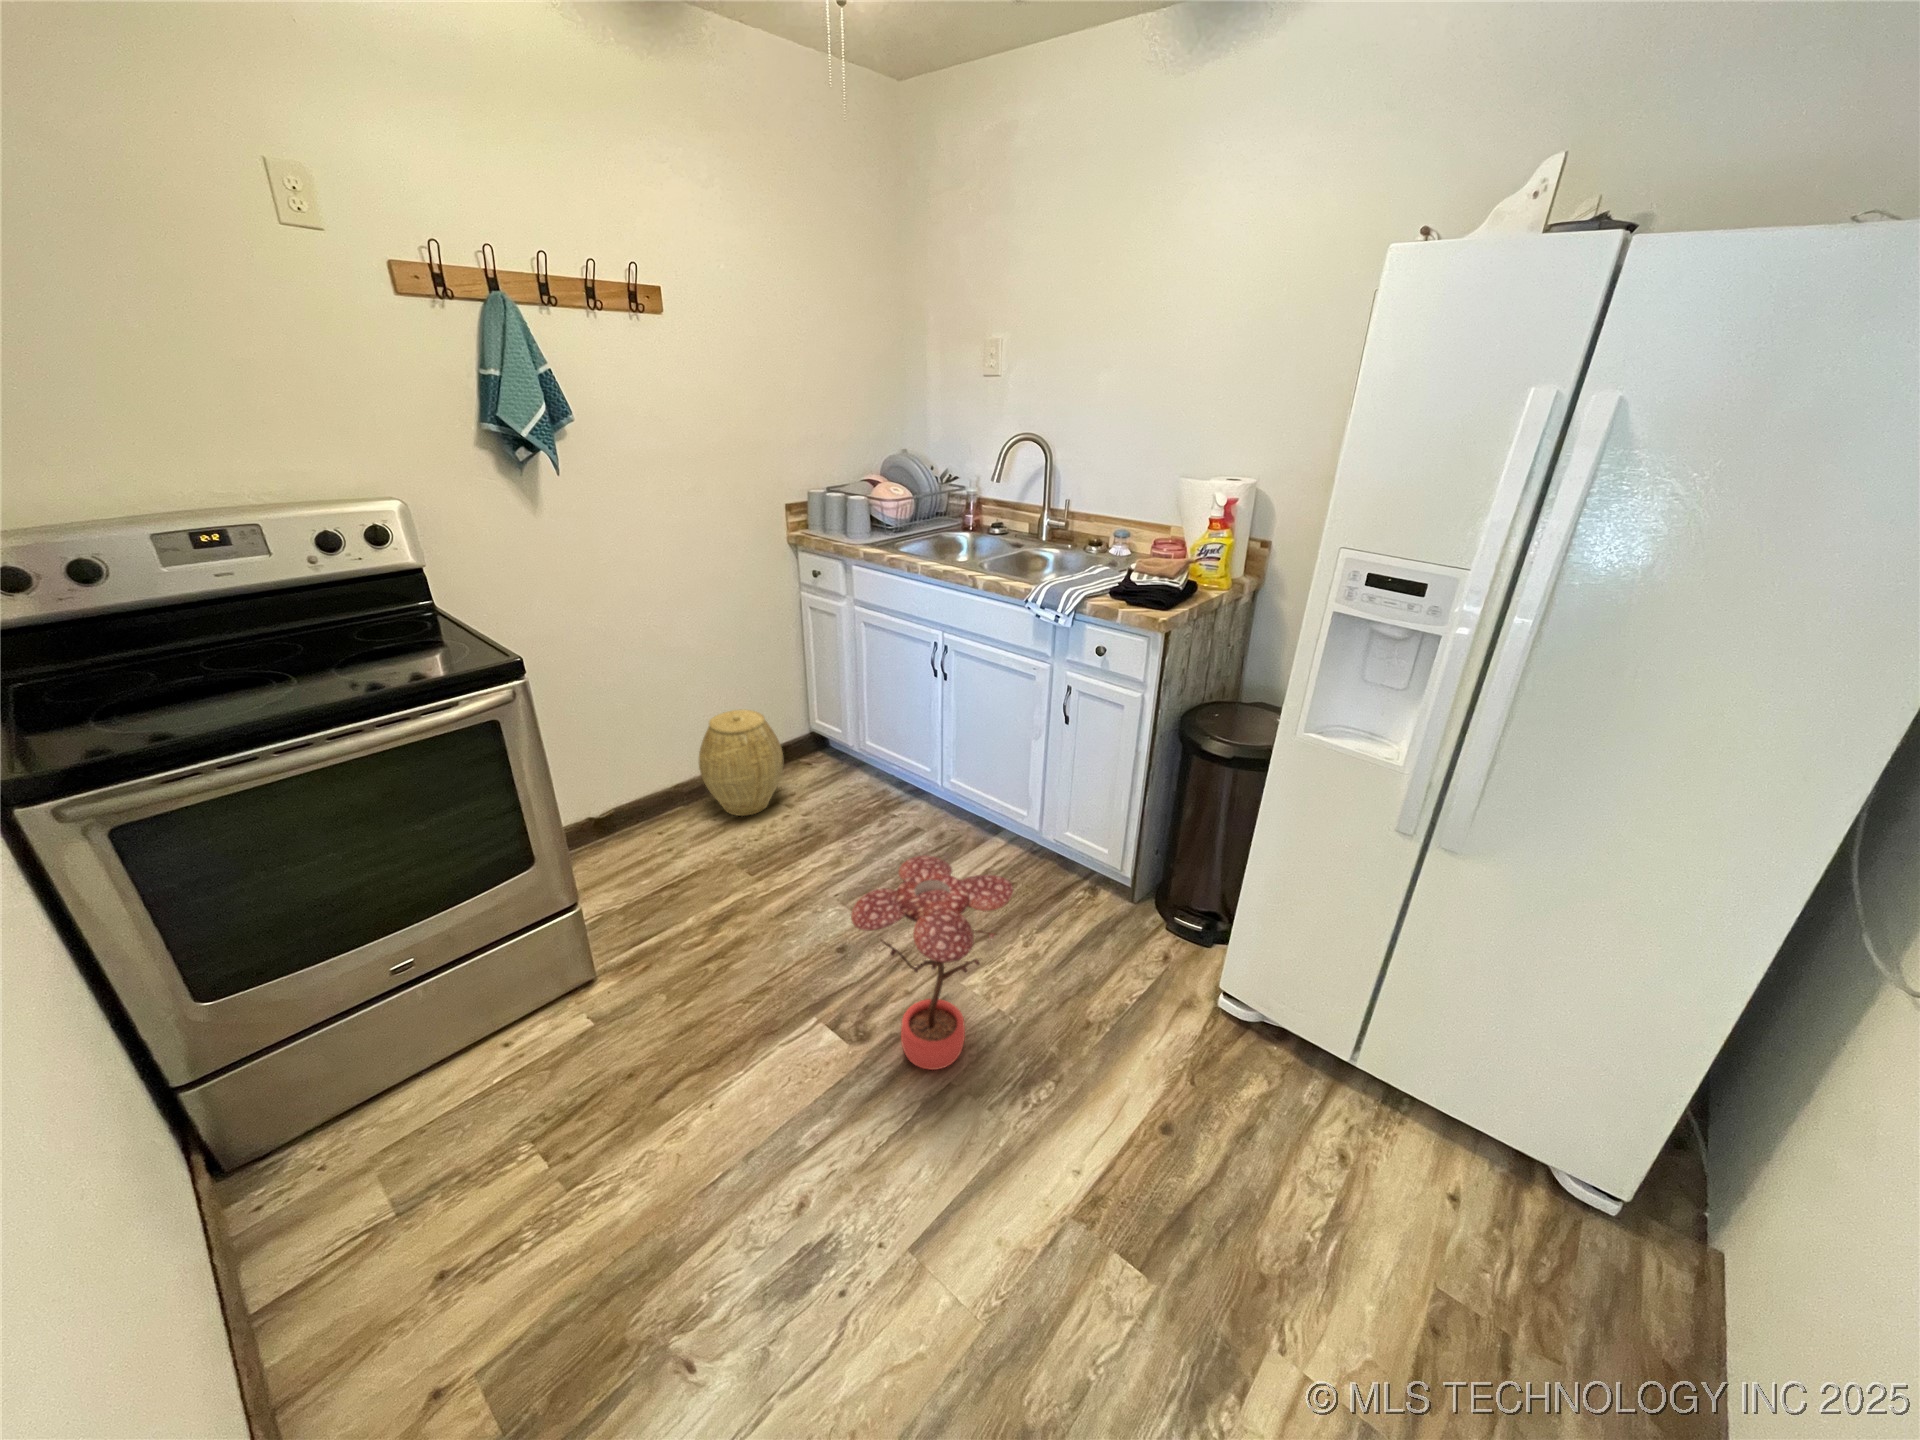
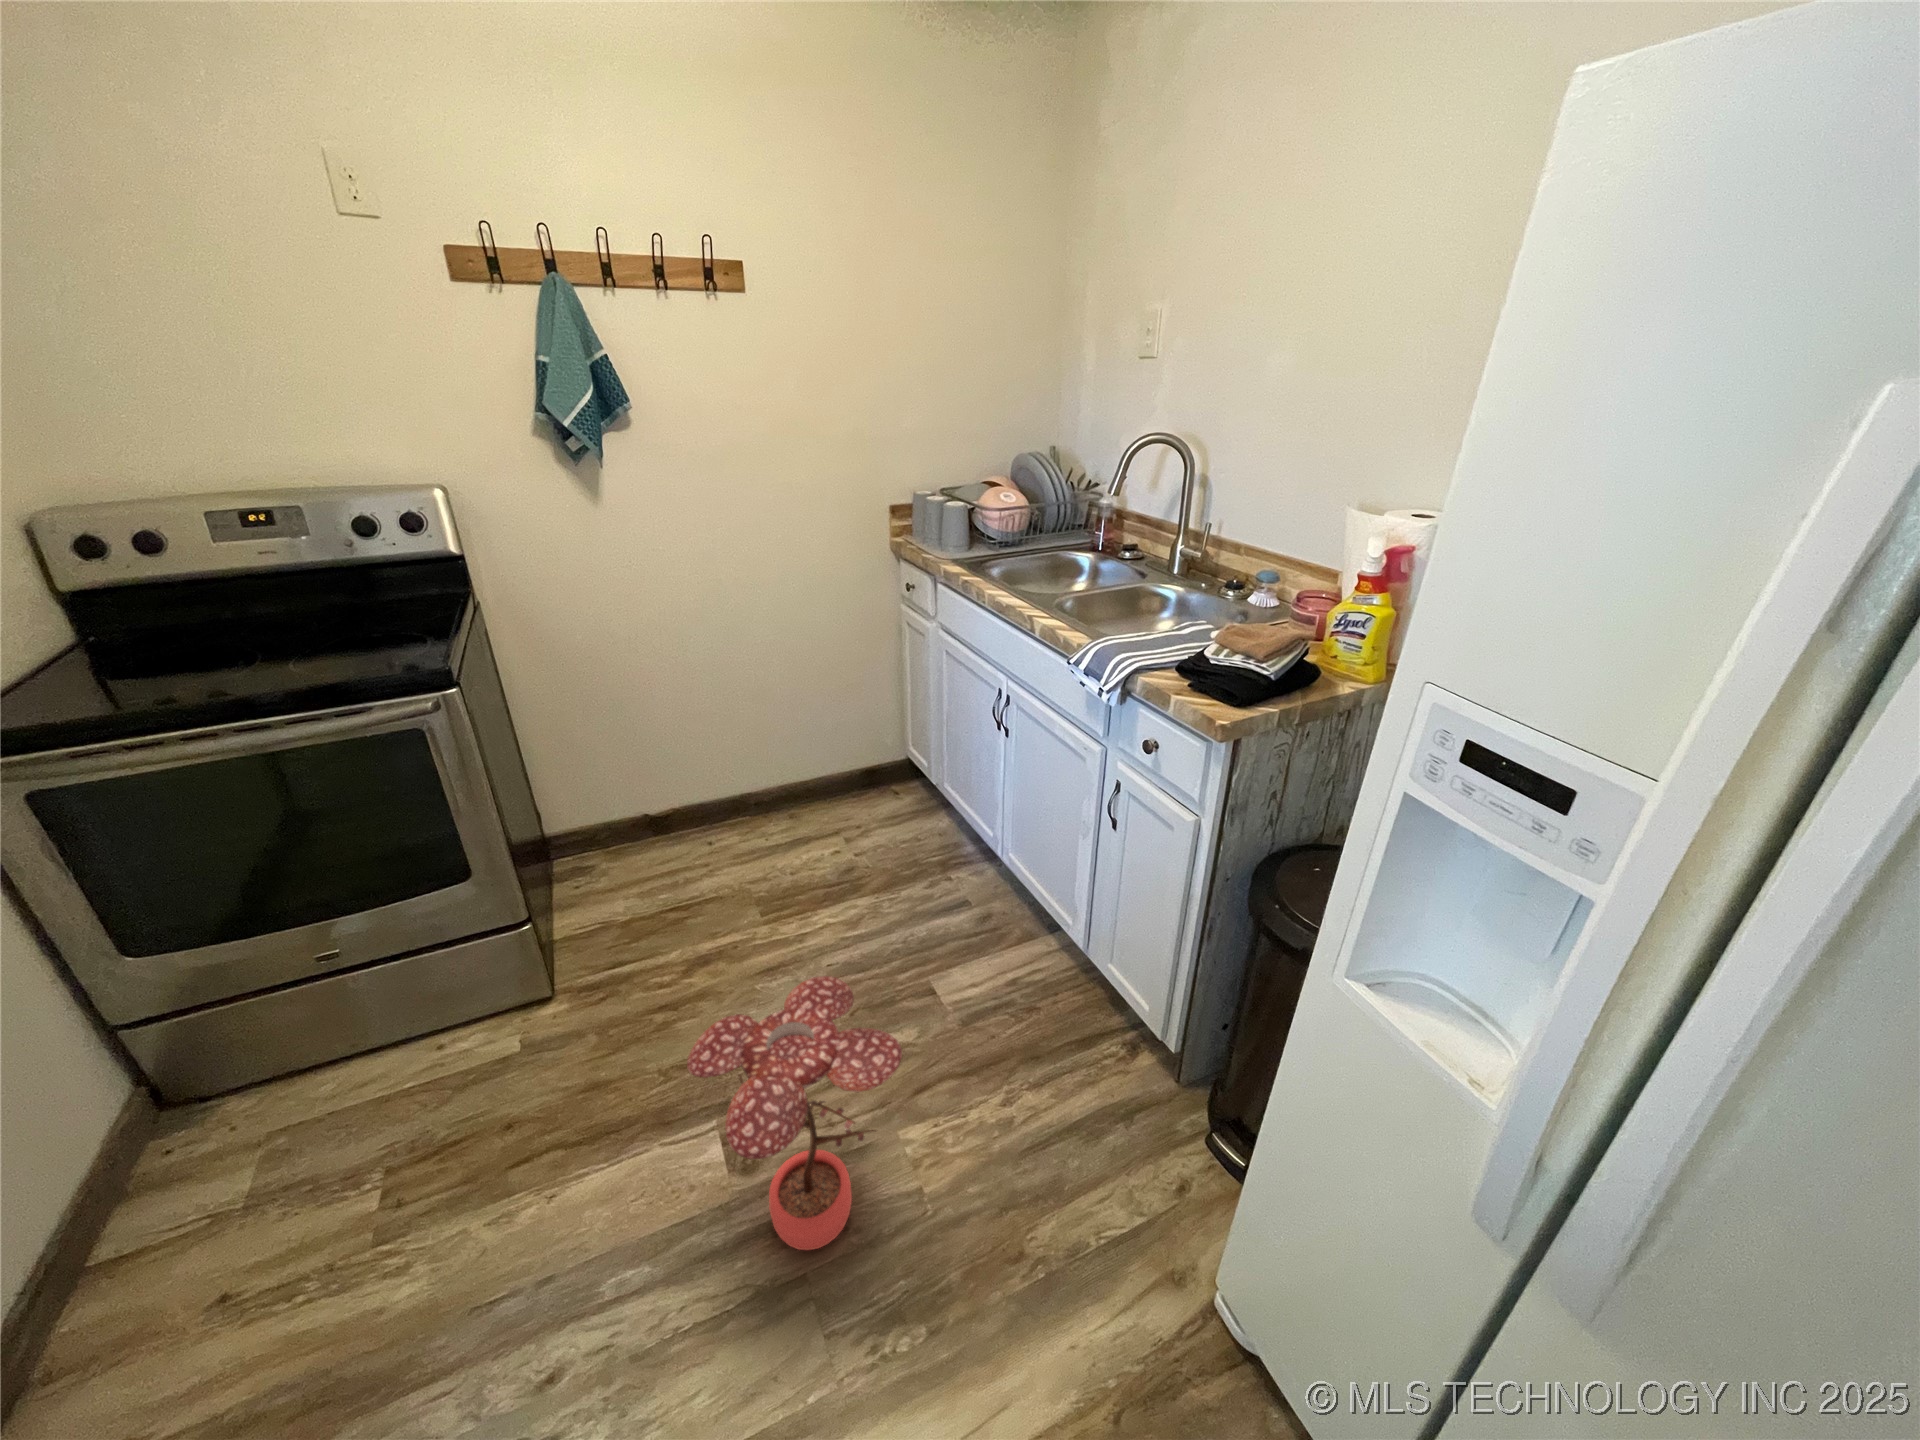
woven basket: present [699,709,783,816] -> none [755,727,846,841]

